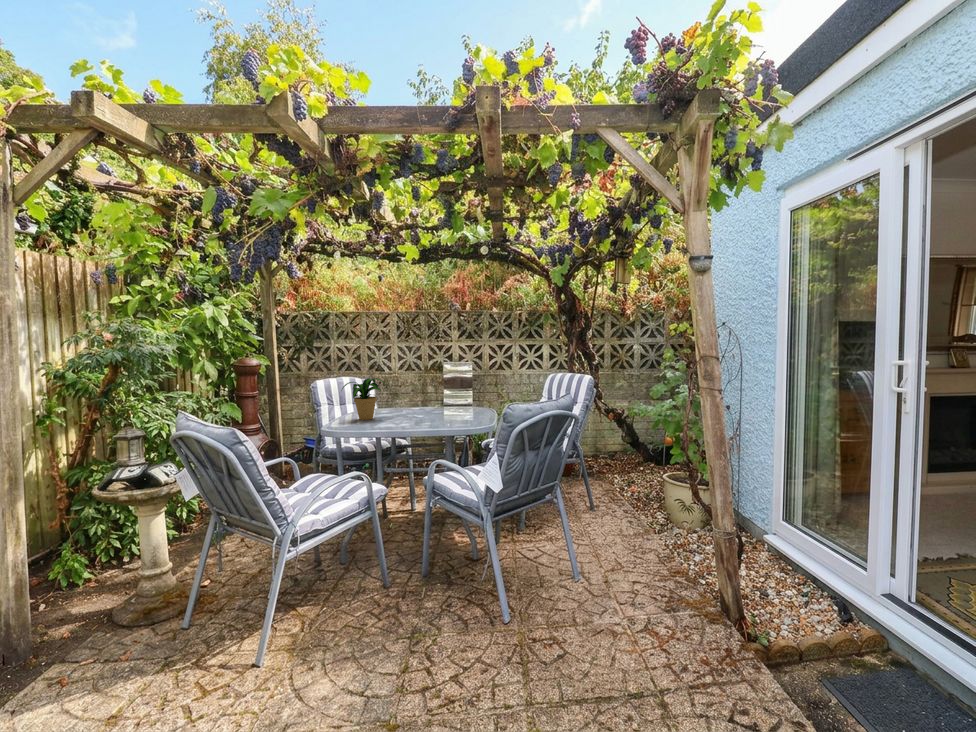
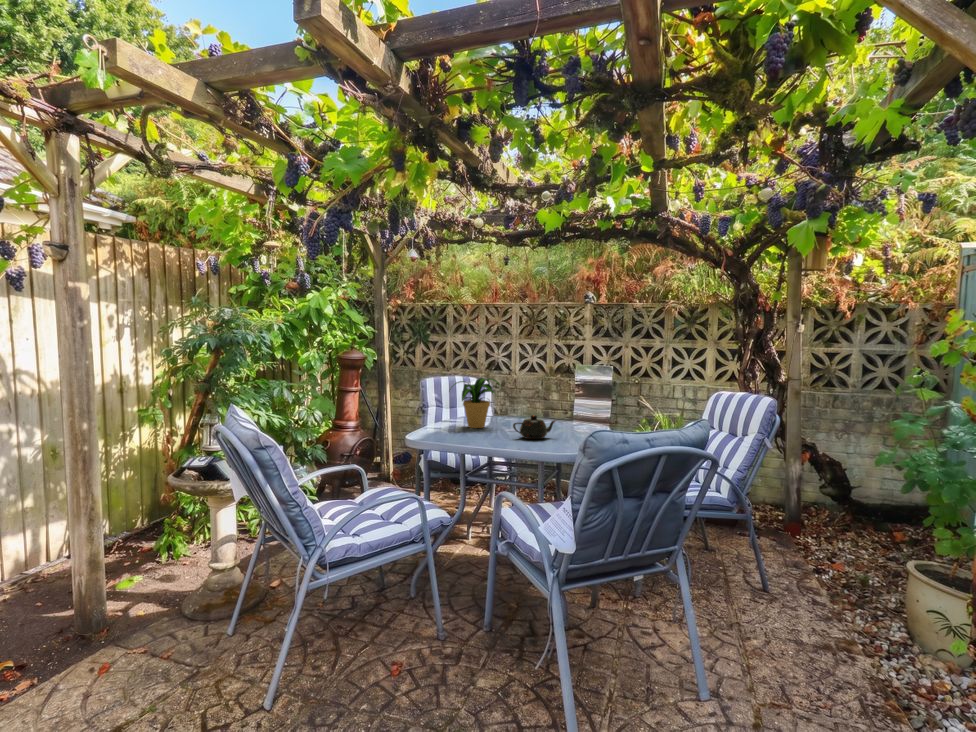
teapot: none [398,405,432,424] -> present [513,415,556,439]

